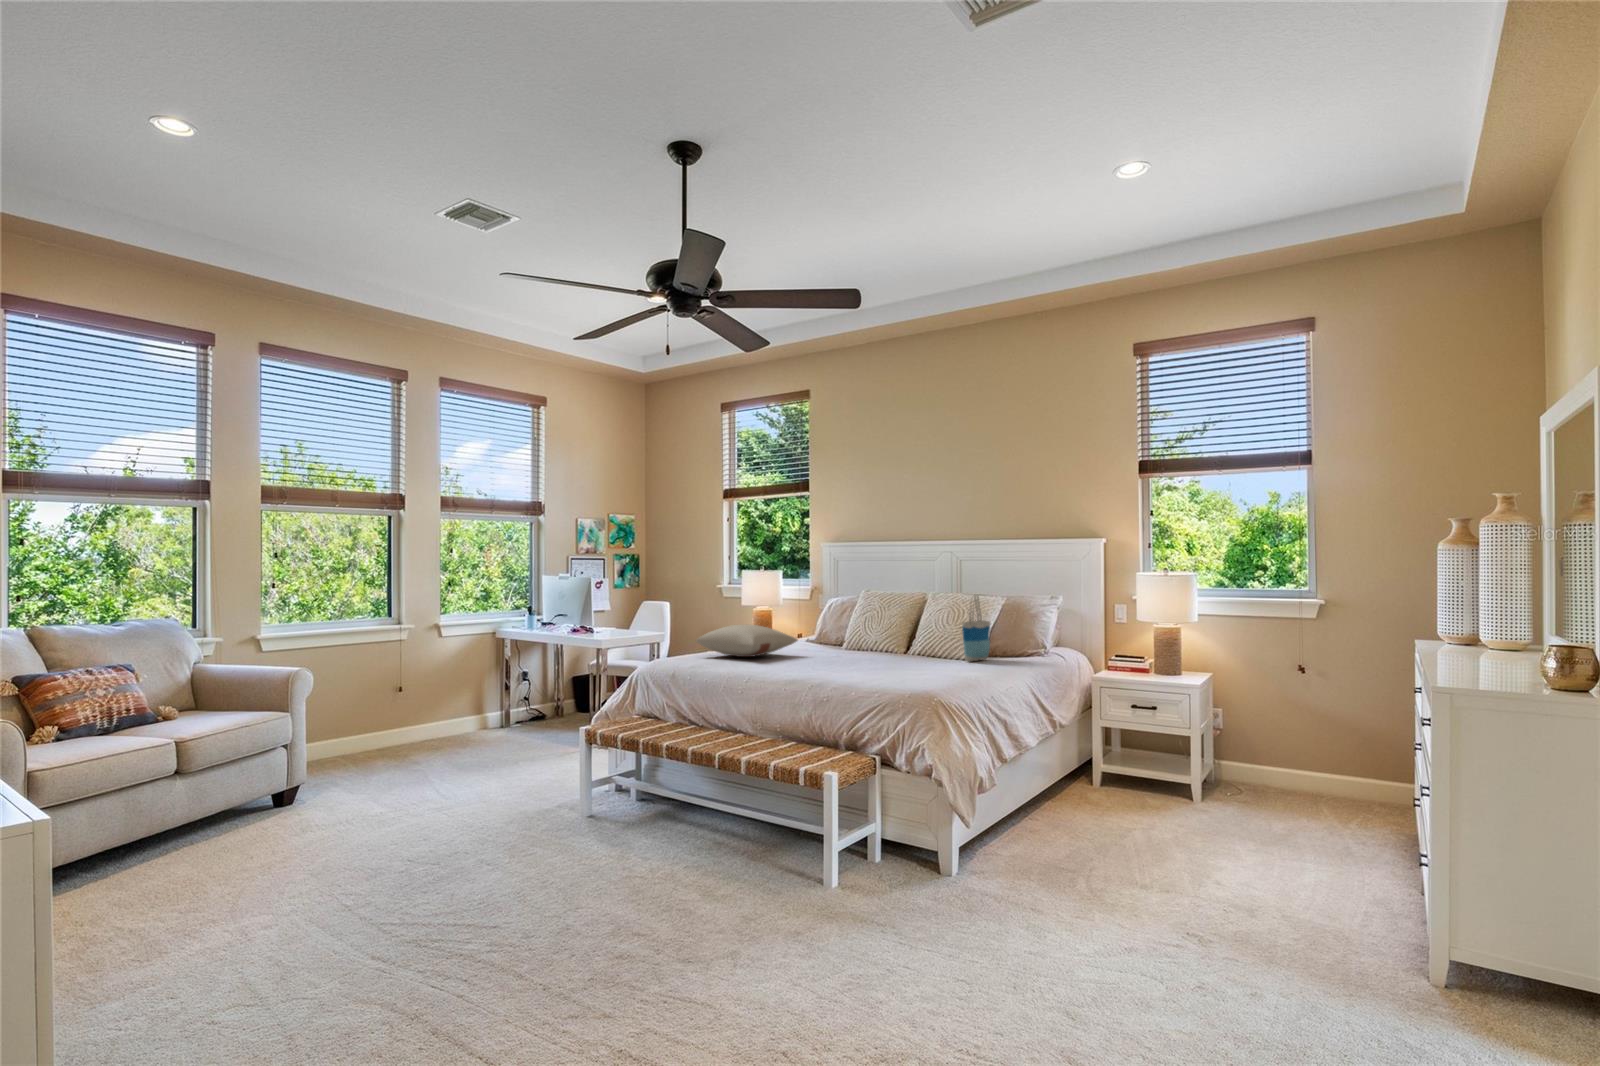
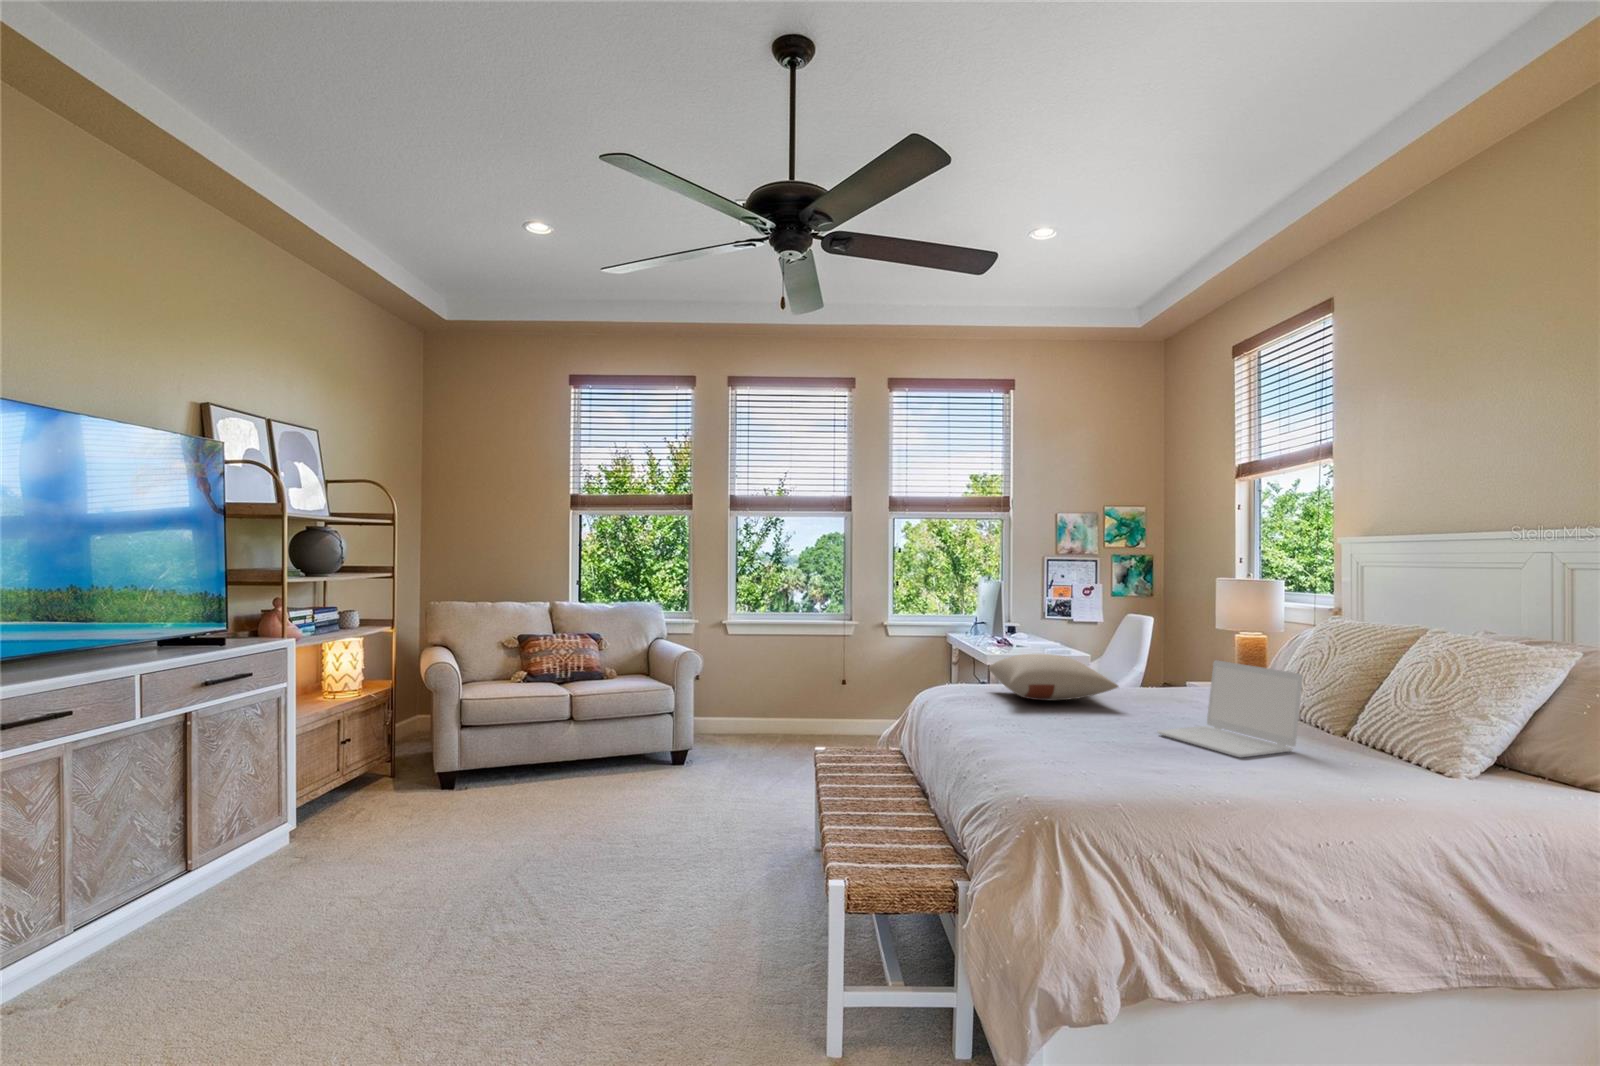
tote bag: present [962,595,990,661] -> none [1354,643,1471,785]
laptop: none [855,615,917,663] -> present [1157,660,1303,757]

